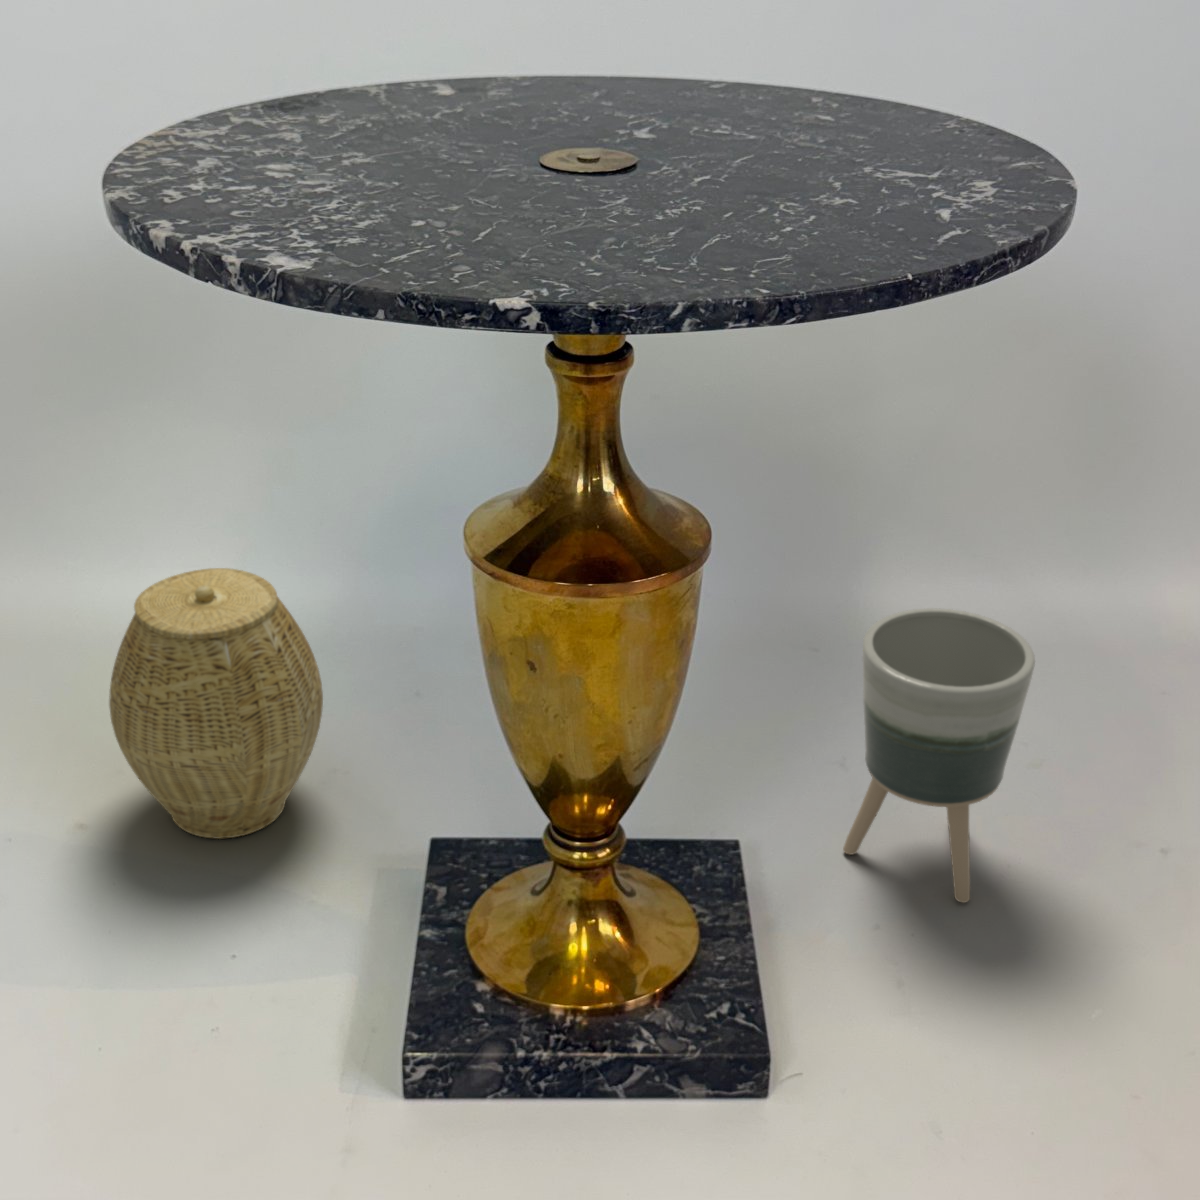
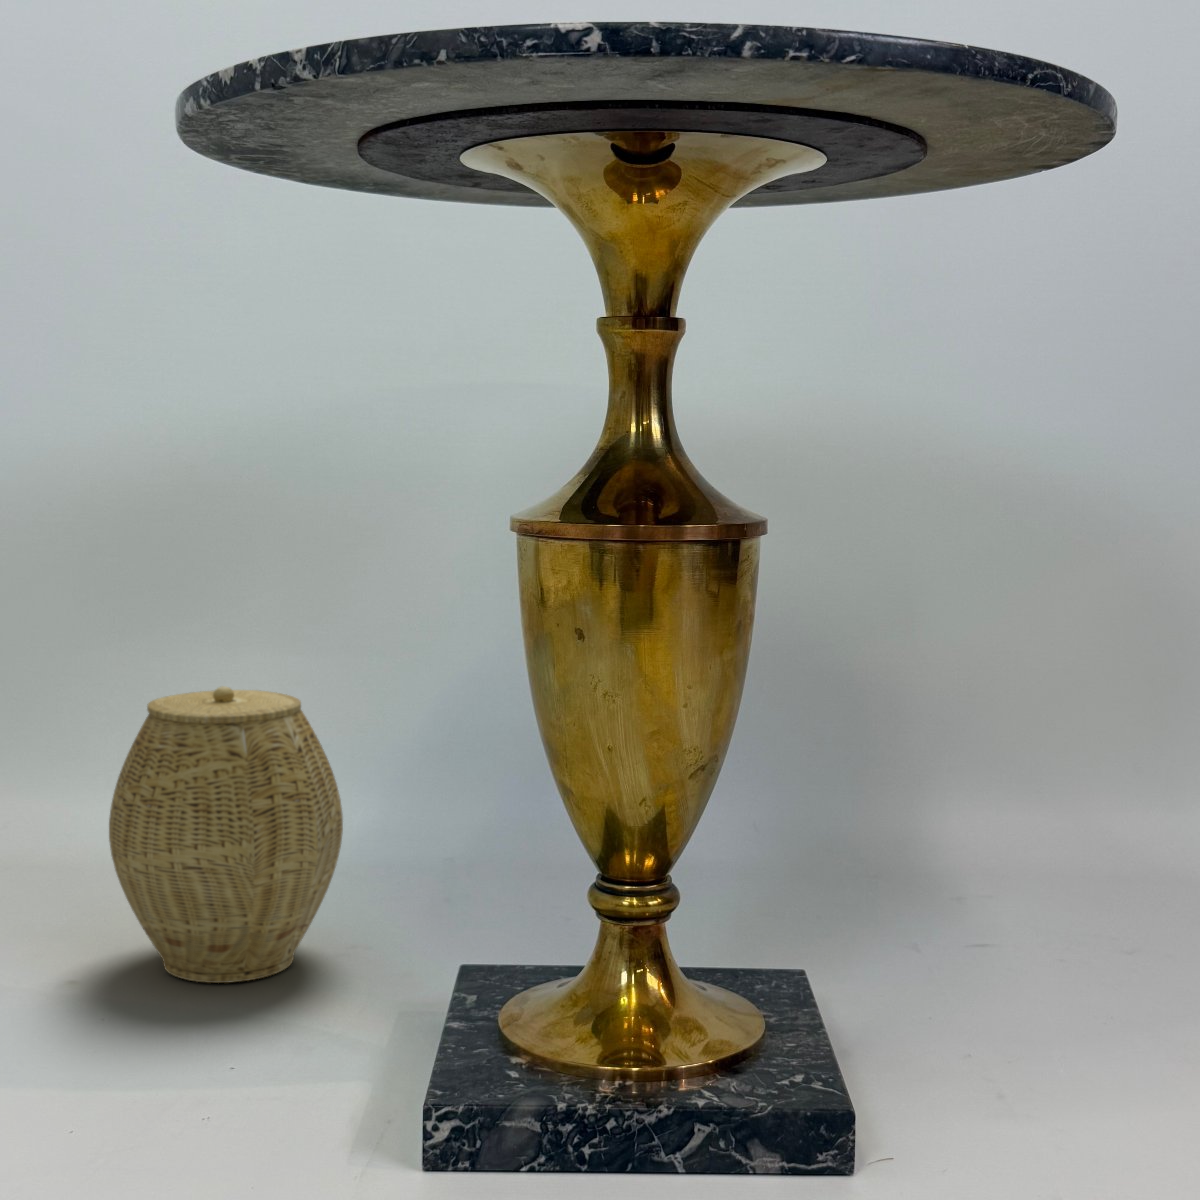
planter: present [843,608,1035,903] -> none [926,714,1126,1033]

